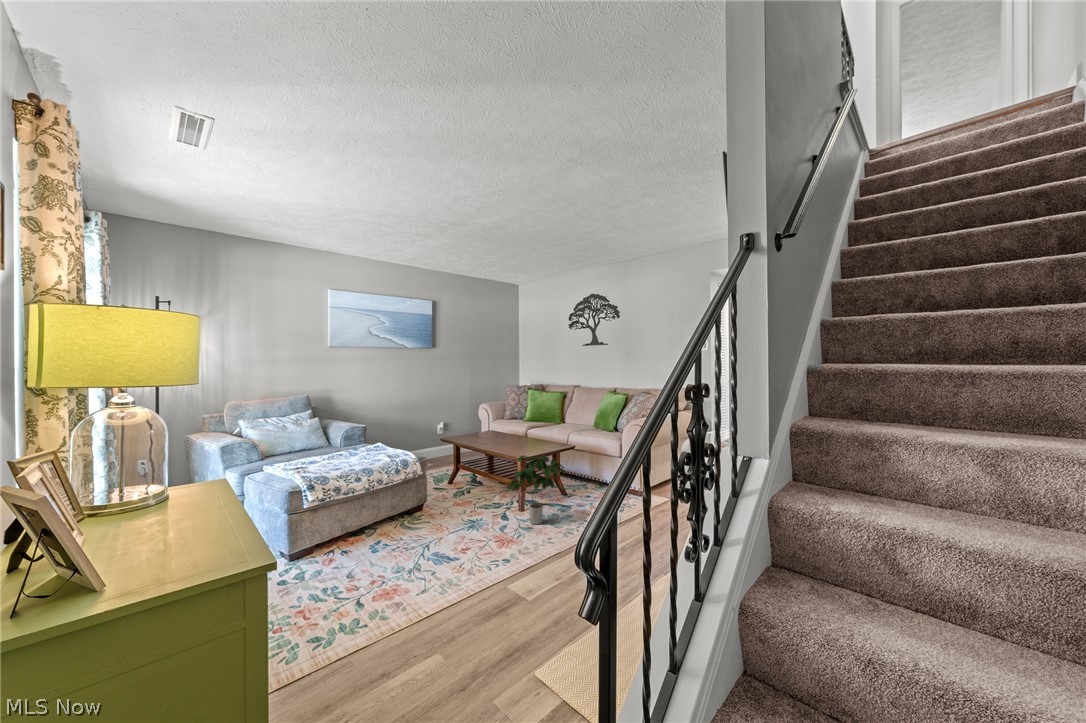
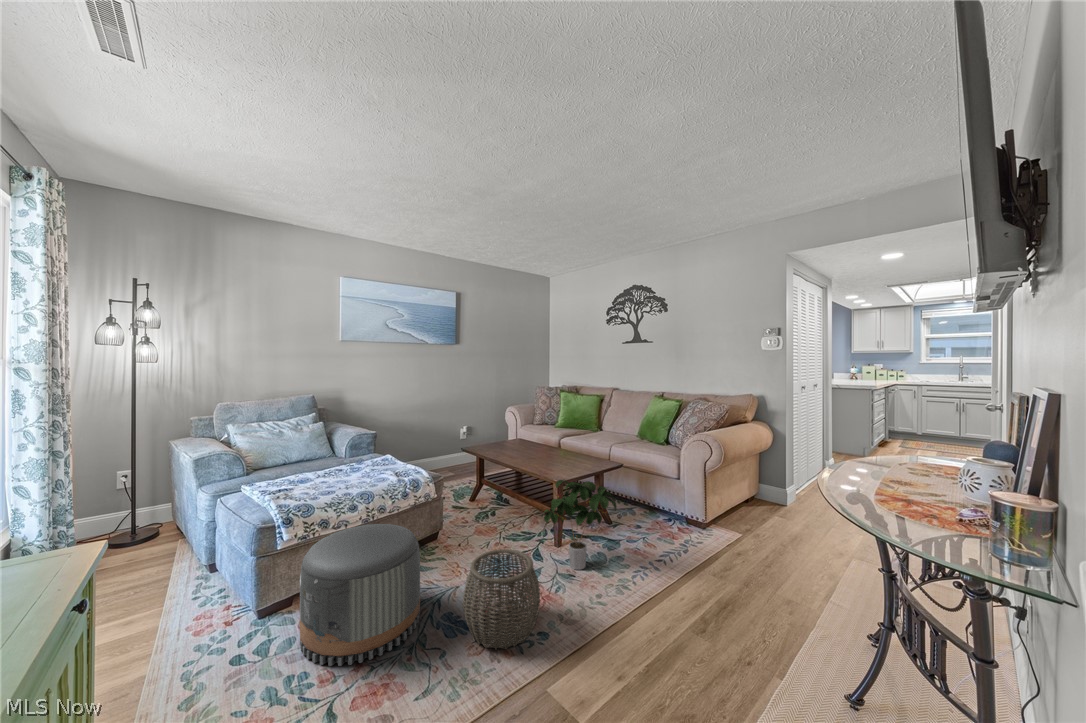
pouf: none [325,489,414,583] -> present [300,524,420,666]
woven basket: none [447,504,505,570] -> present [463,549,540,649]

